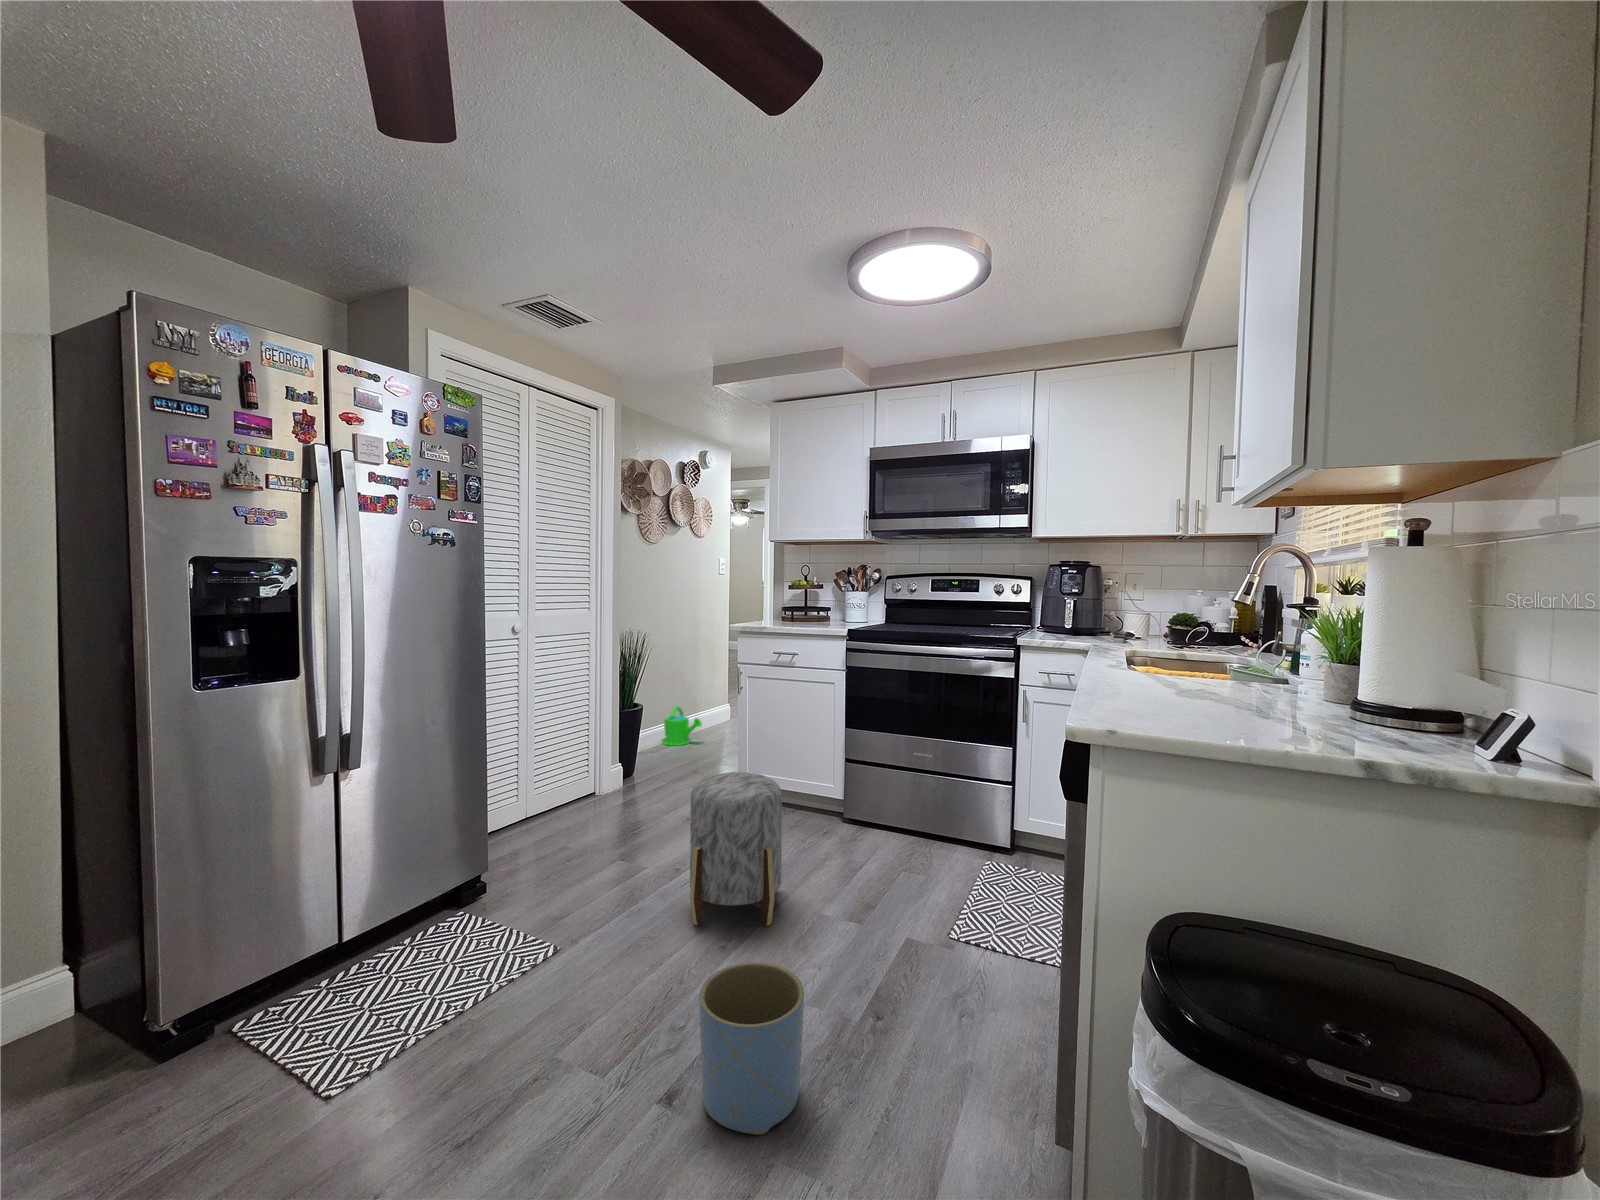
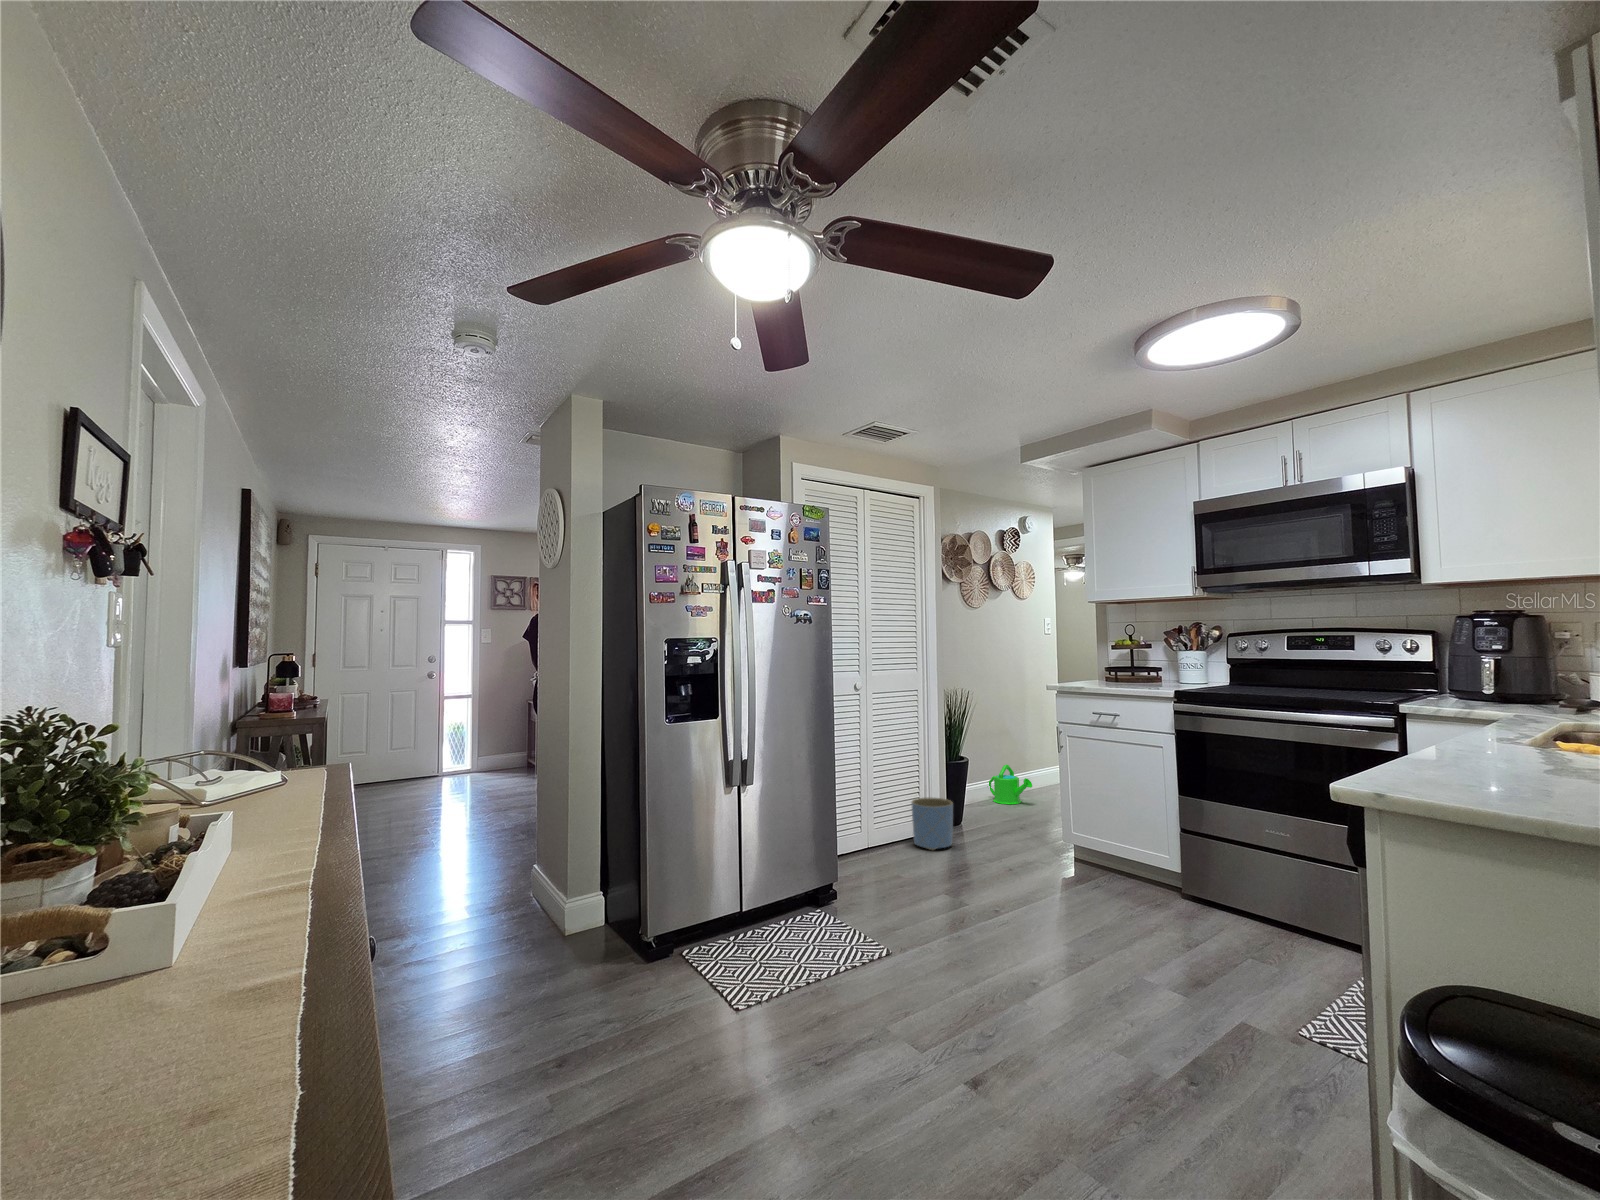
stool: present [690,772,782,926] -> none [1000,824,1091,973]
planter: present [699,962,804,1135] -> present [912,797,953,850]

